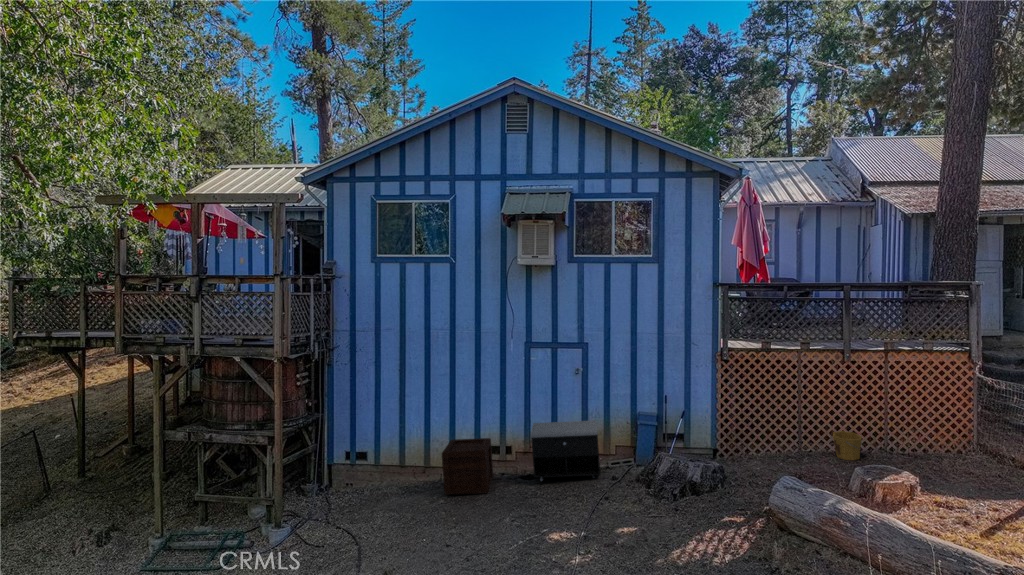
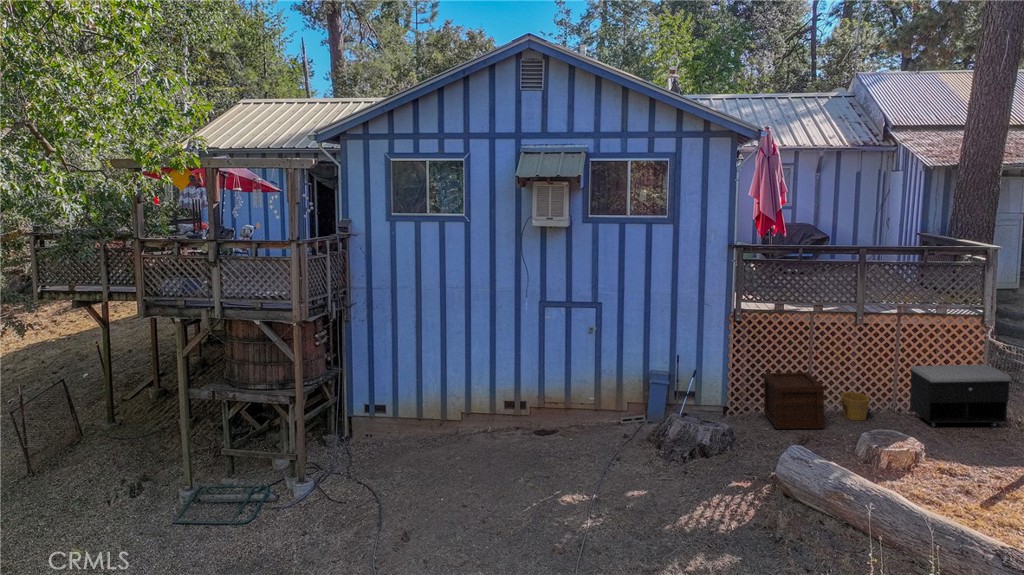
storage bench: present [531,420,600,481] -> present [910,364,1011,426]
wooden crate: present [442,438,493,495] -> present [764,372,824,429]

